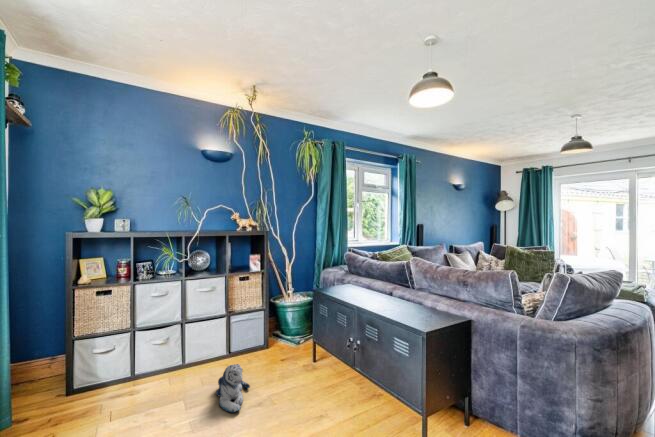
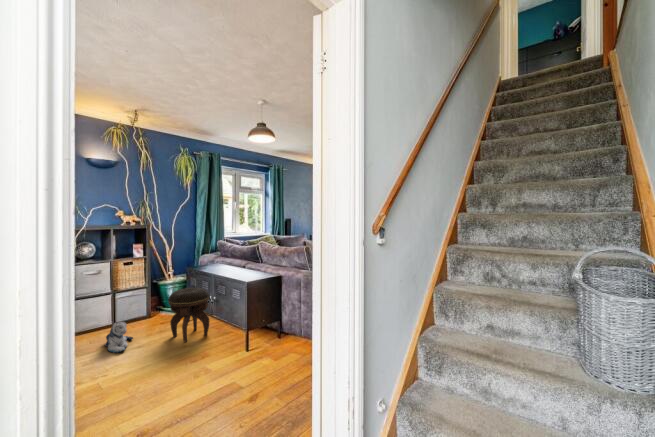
footstool: none [295,321,350,407] -> present [168,288,210,342]

